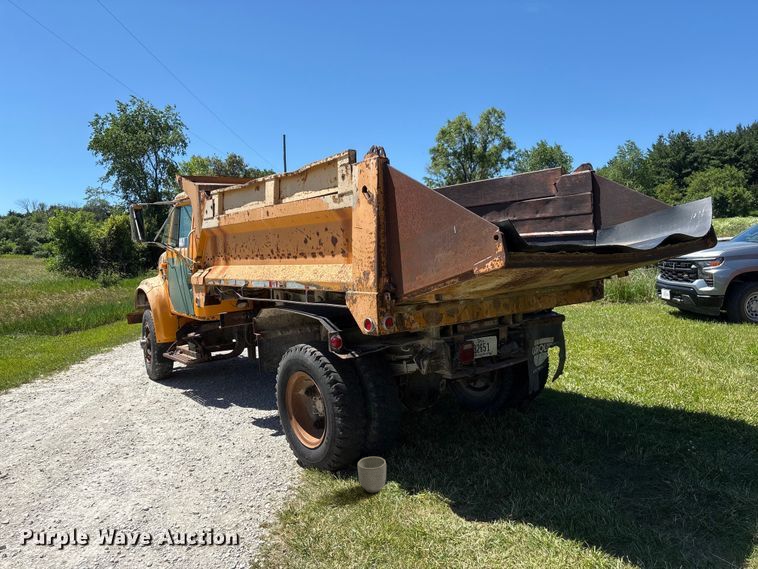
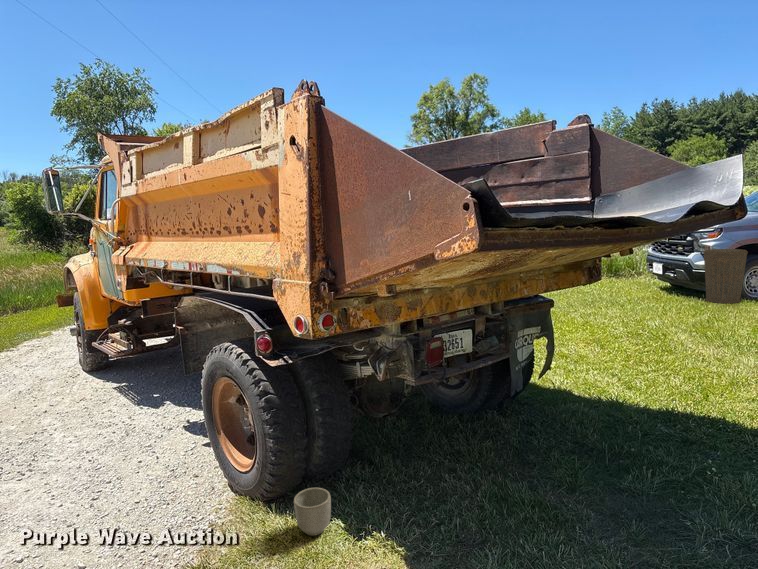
trash can: none [708,275,749,325] -> present [703,249,748,303]

